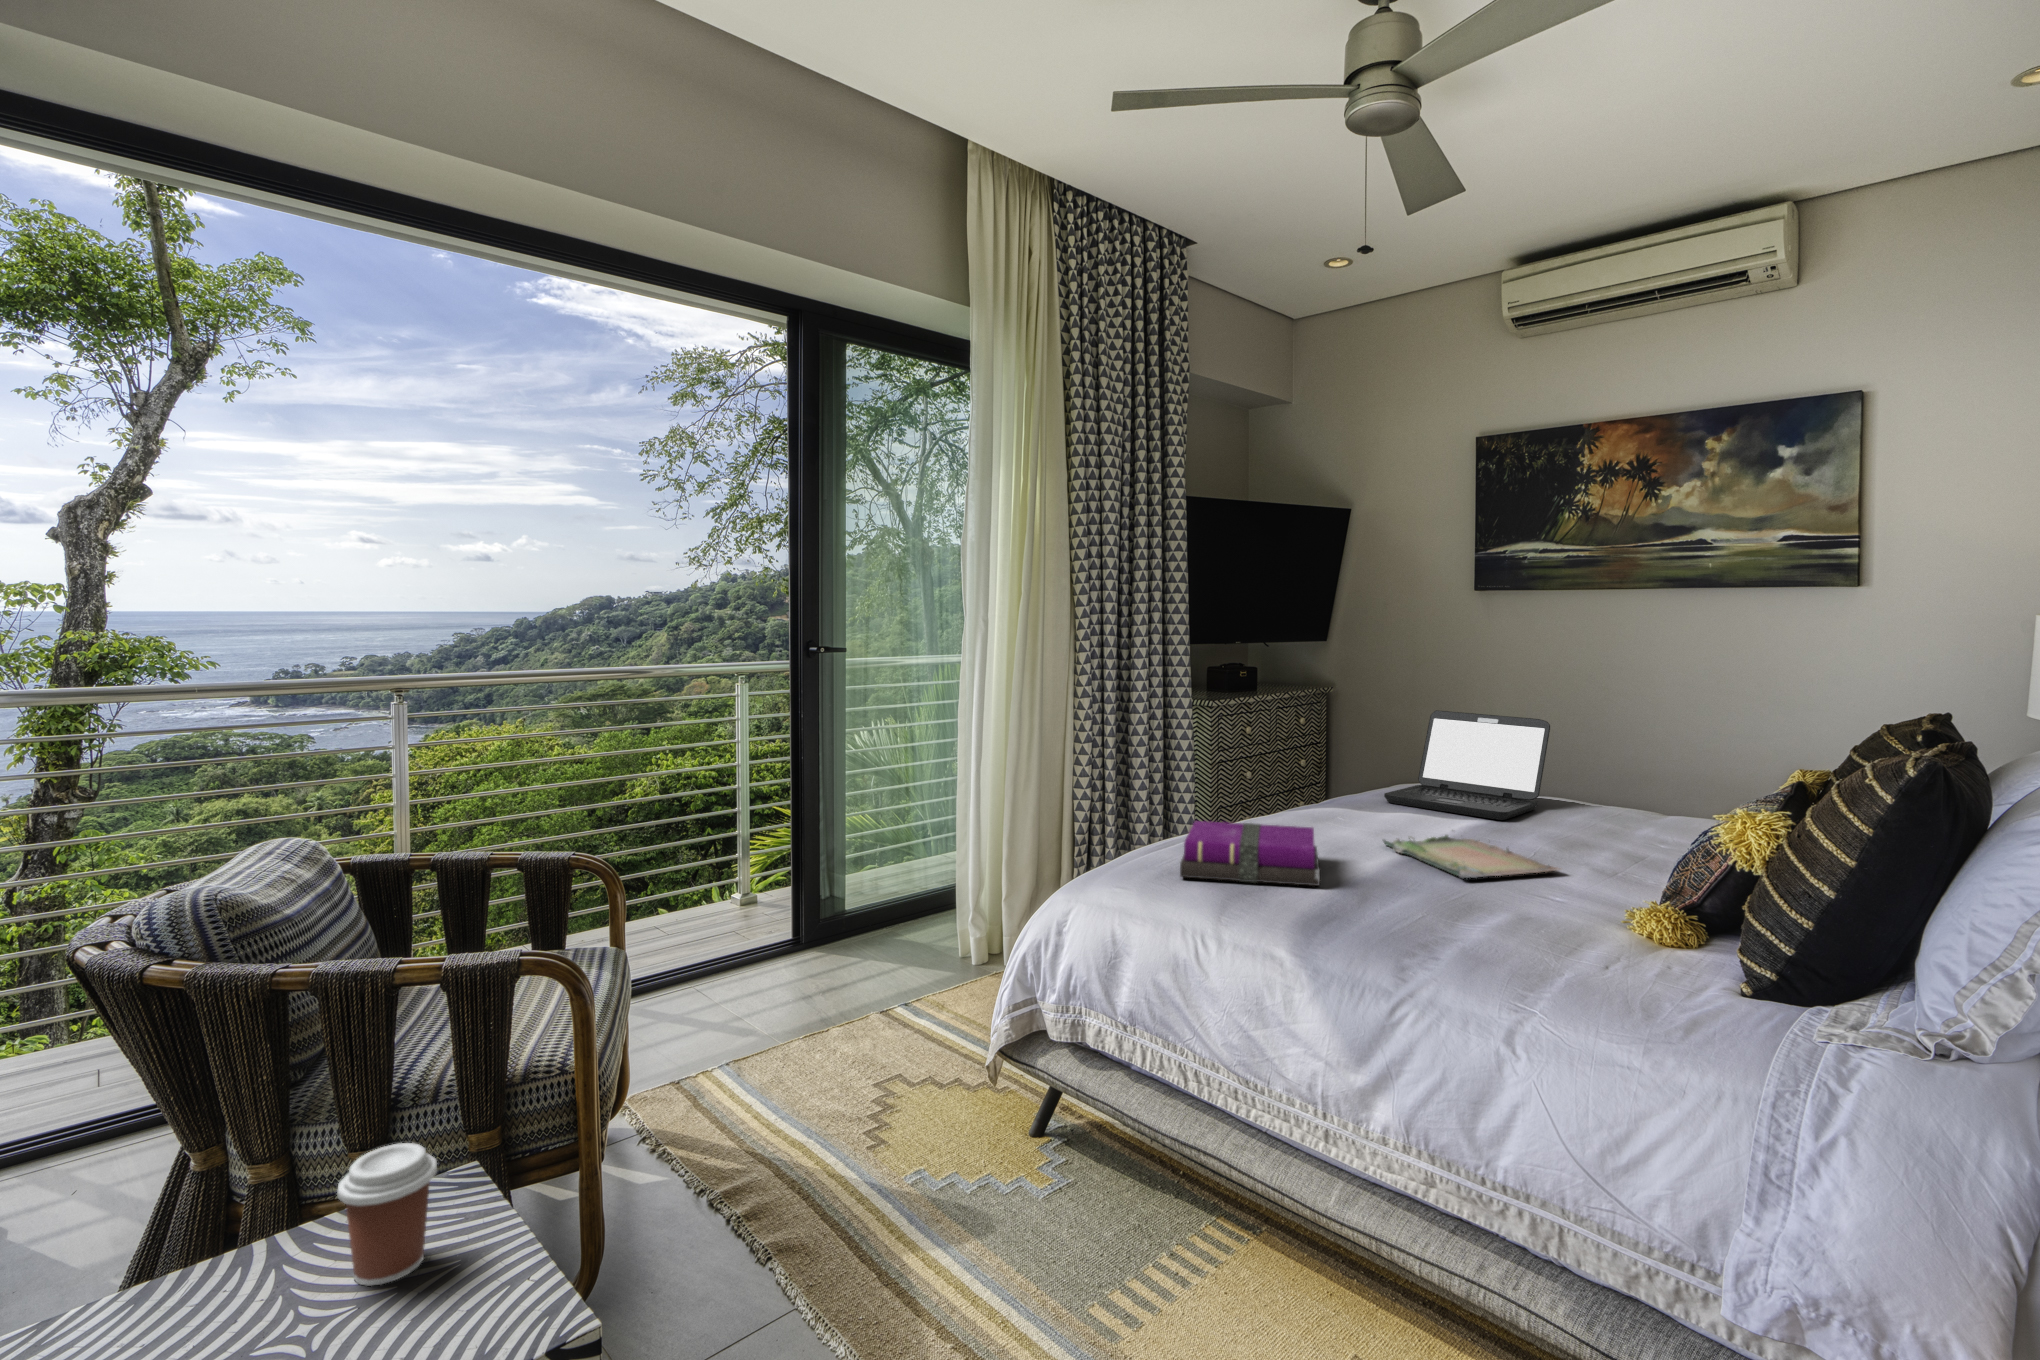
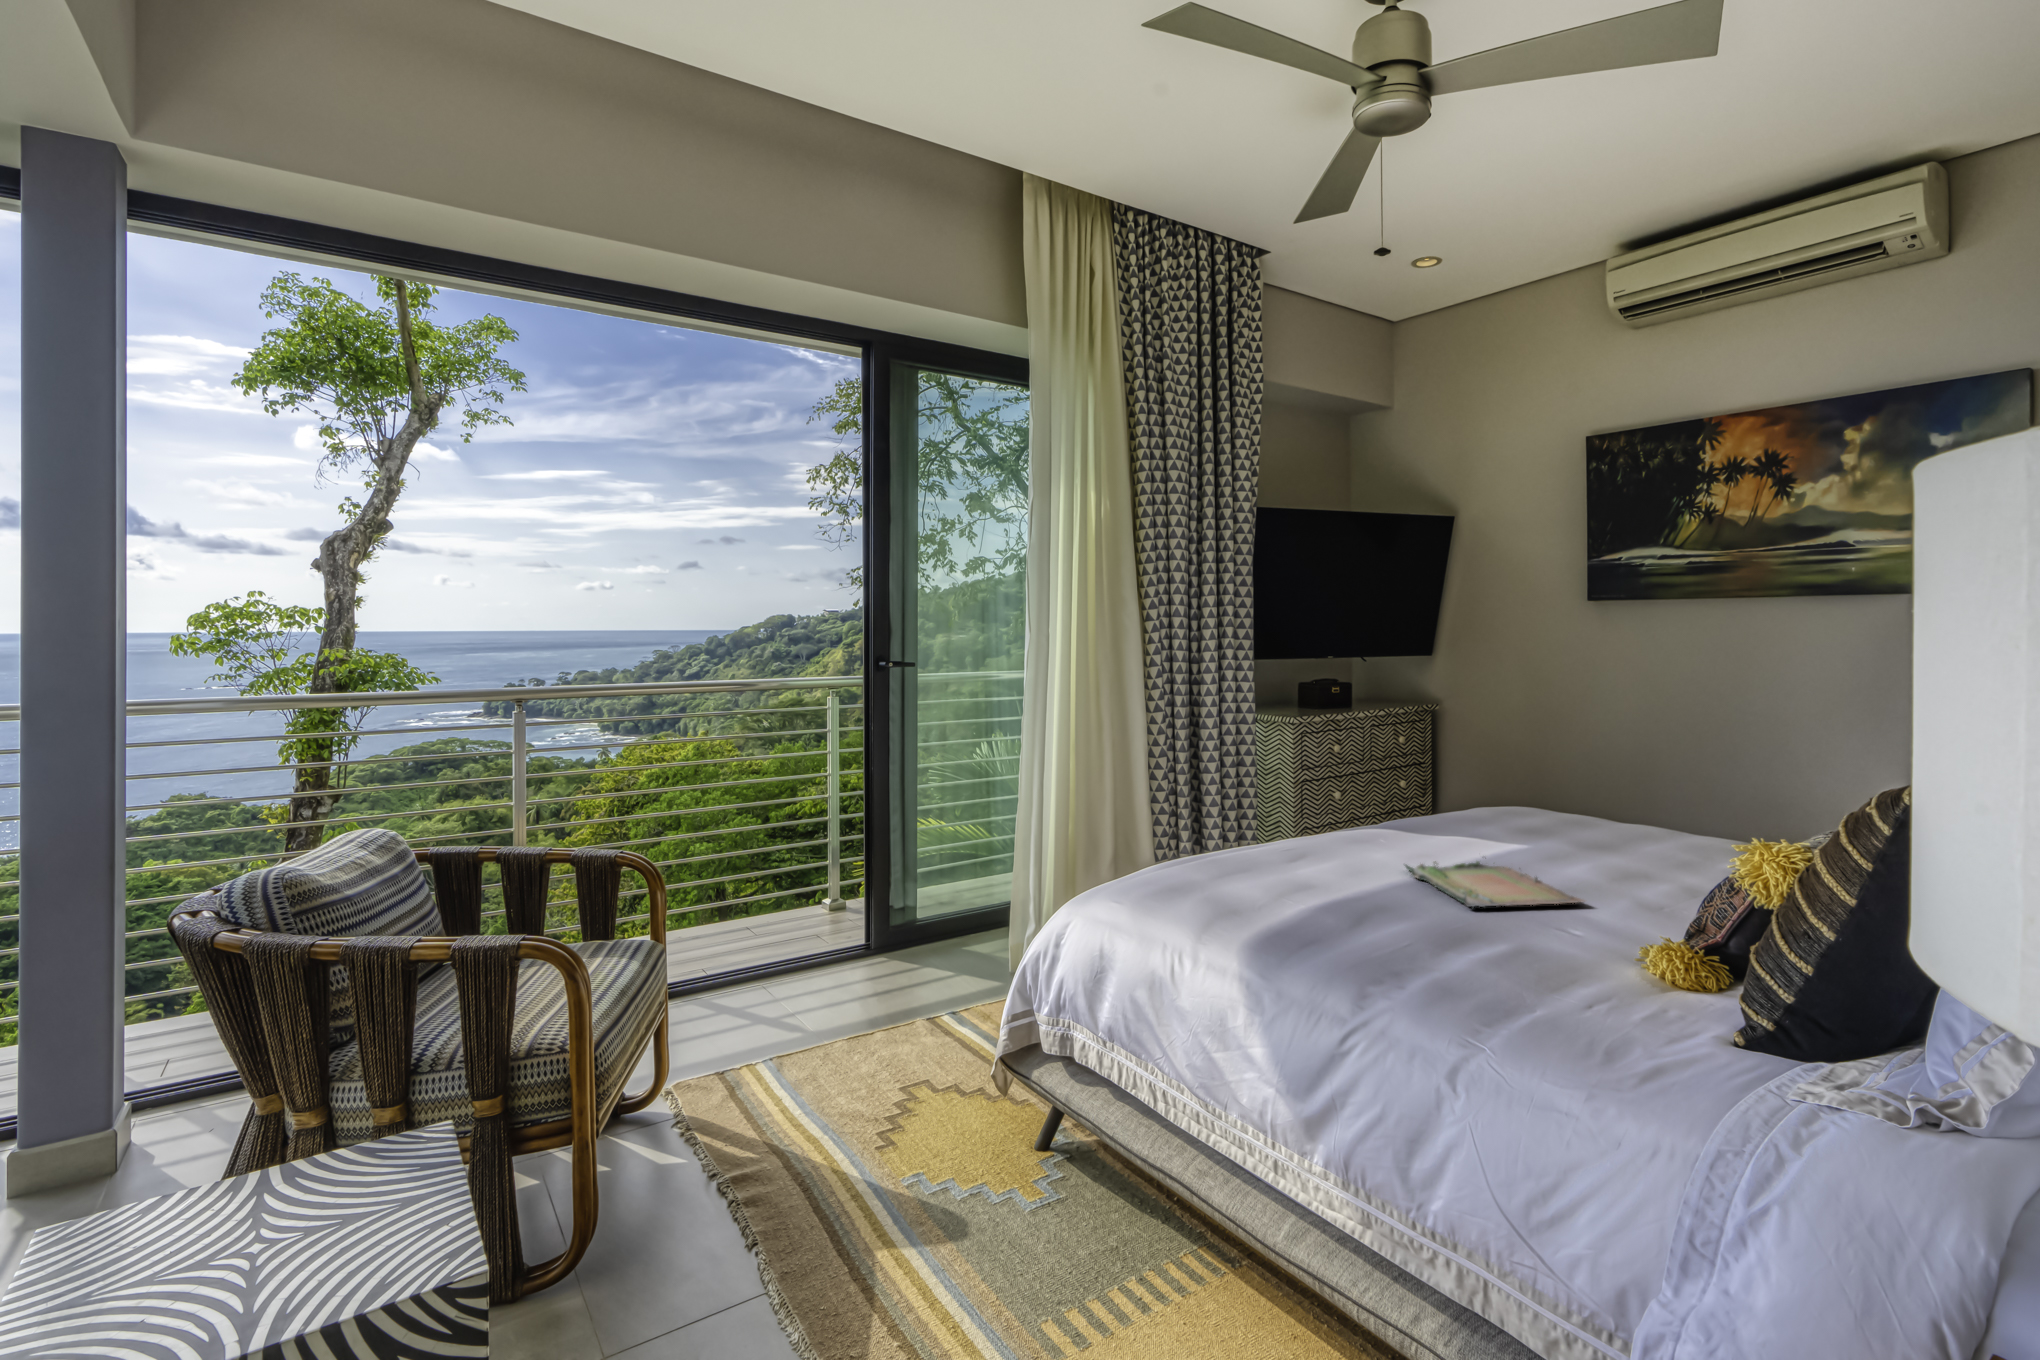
laptop: present [1384,710,1550,820] -> none [1435,730,1619,848]
notebook: present [1180,821,1320,886] -> none [1168,839,1323,909]
coffee cup: present [337,1143,437,1286] -> none [289,1099,380,1222]

